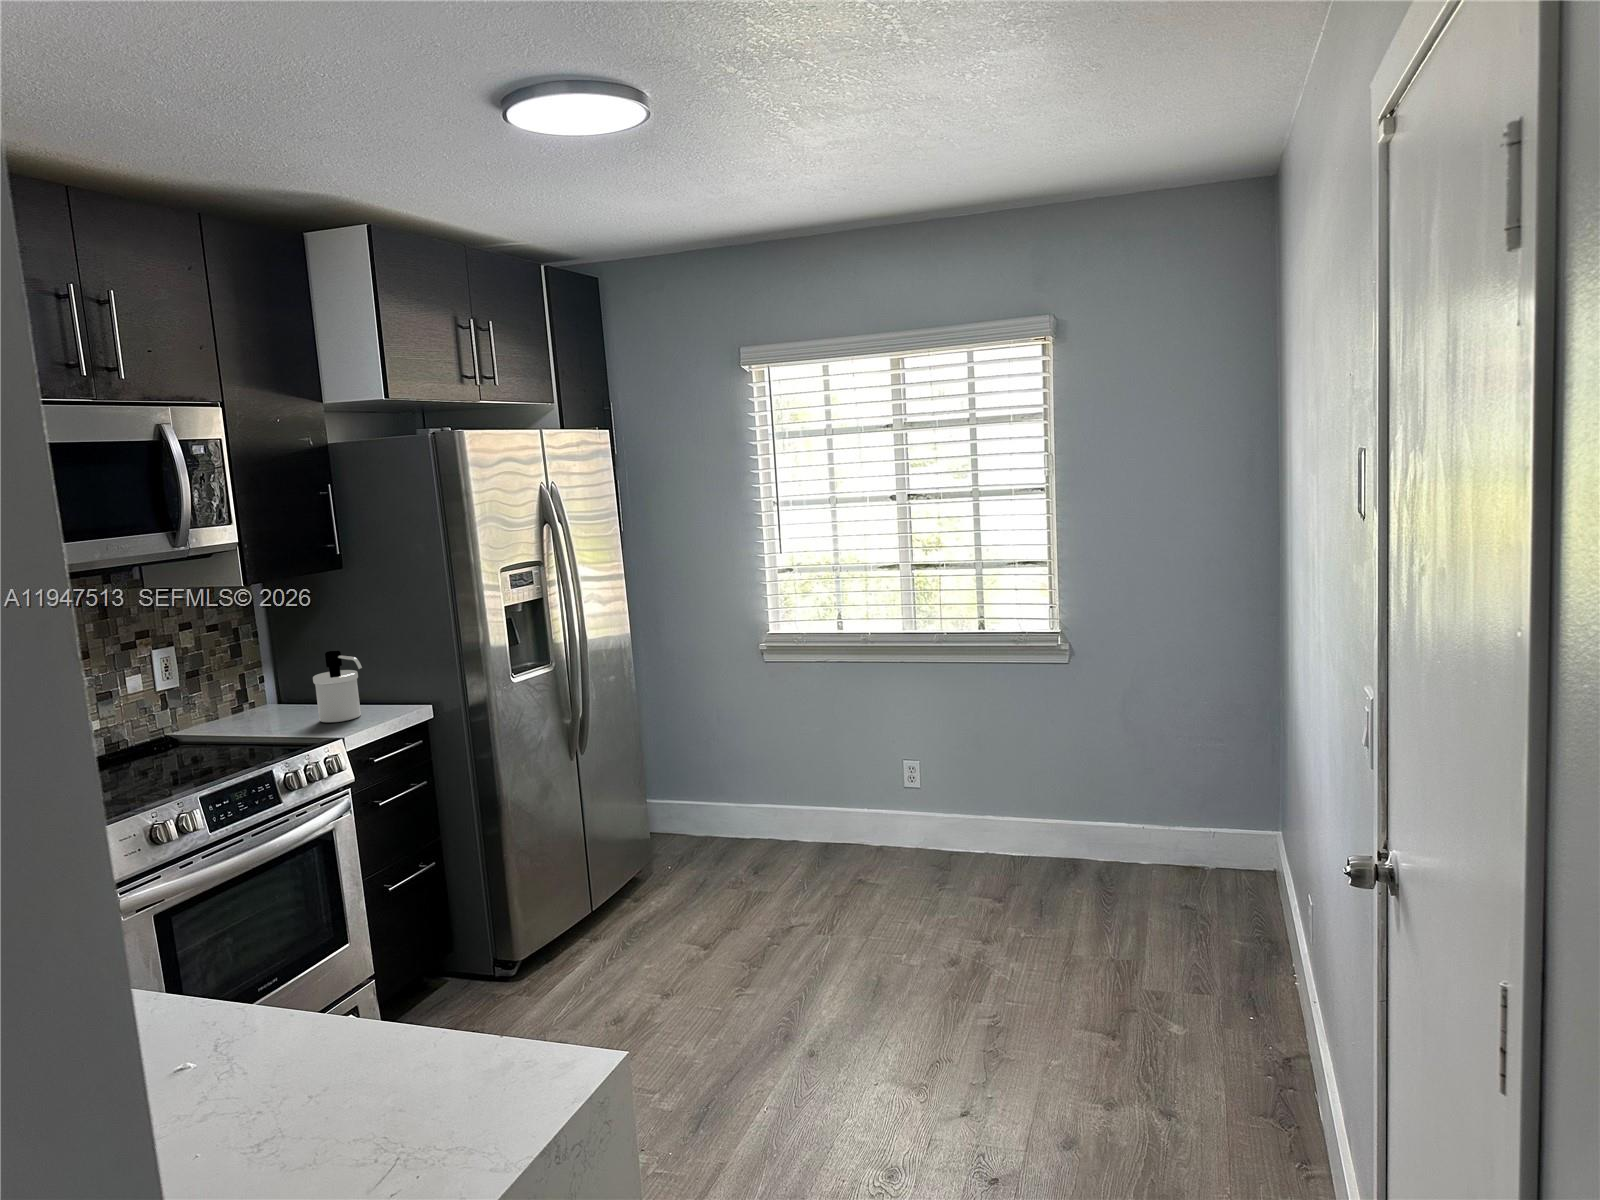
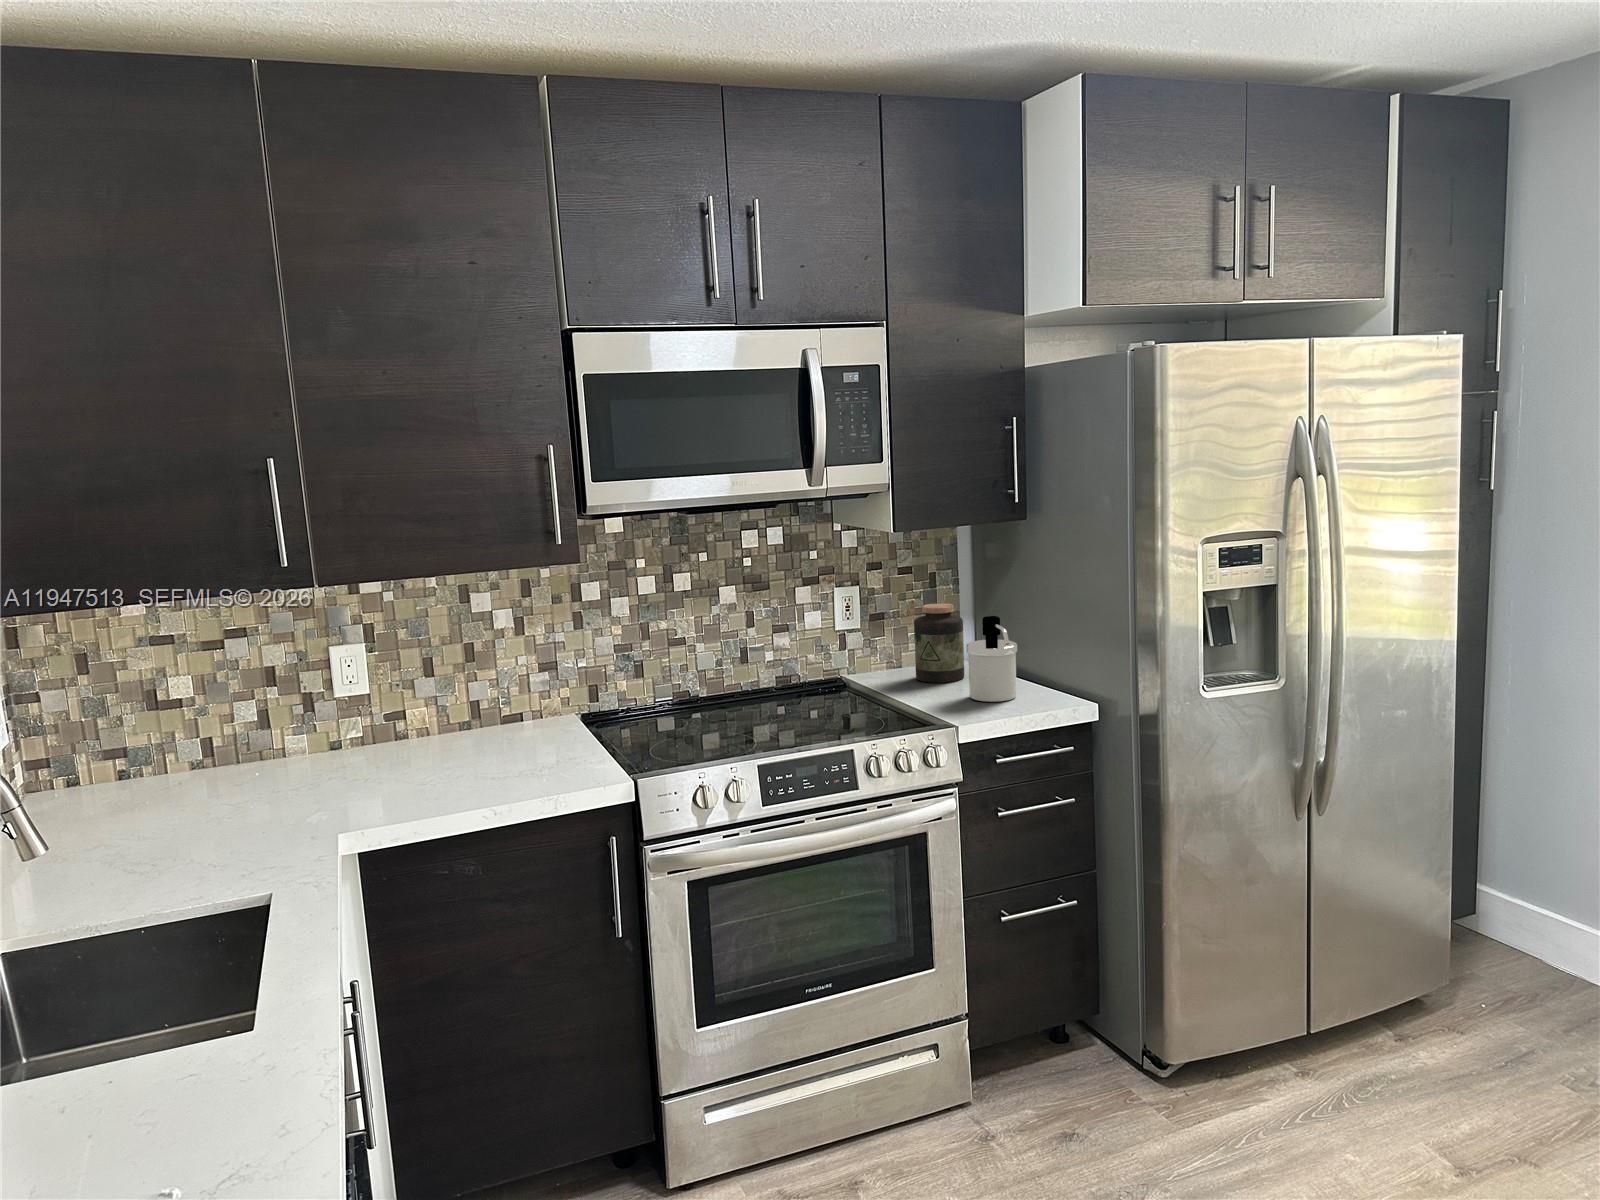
jar: none [236,651,290,723] -> present [914,603,964,683]

